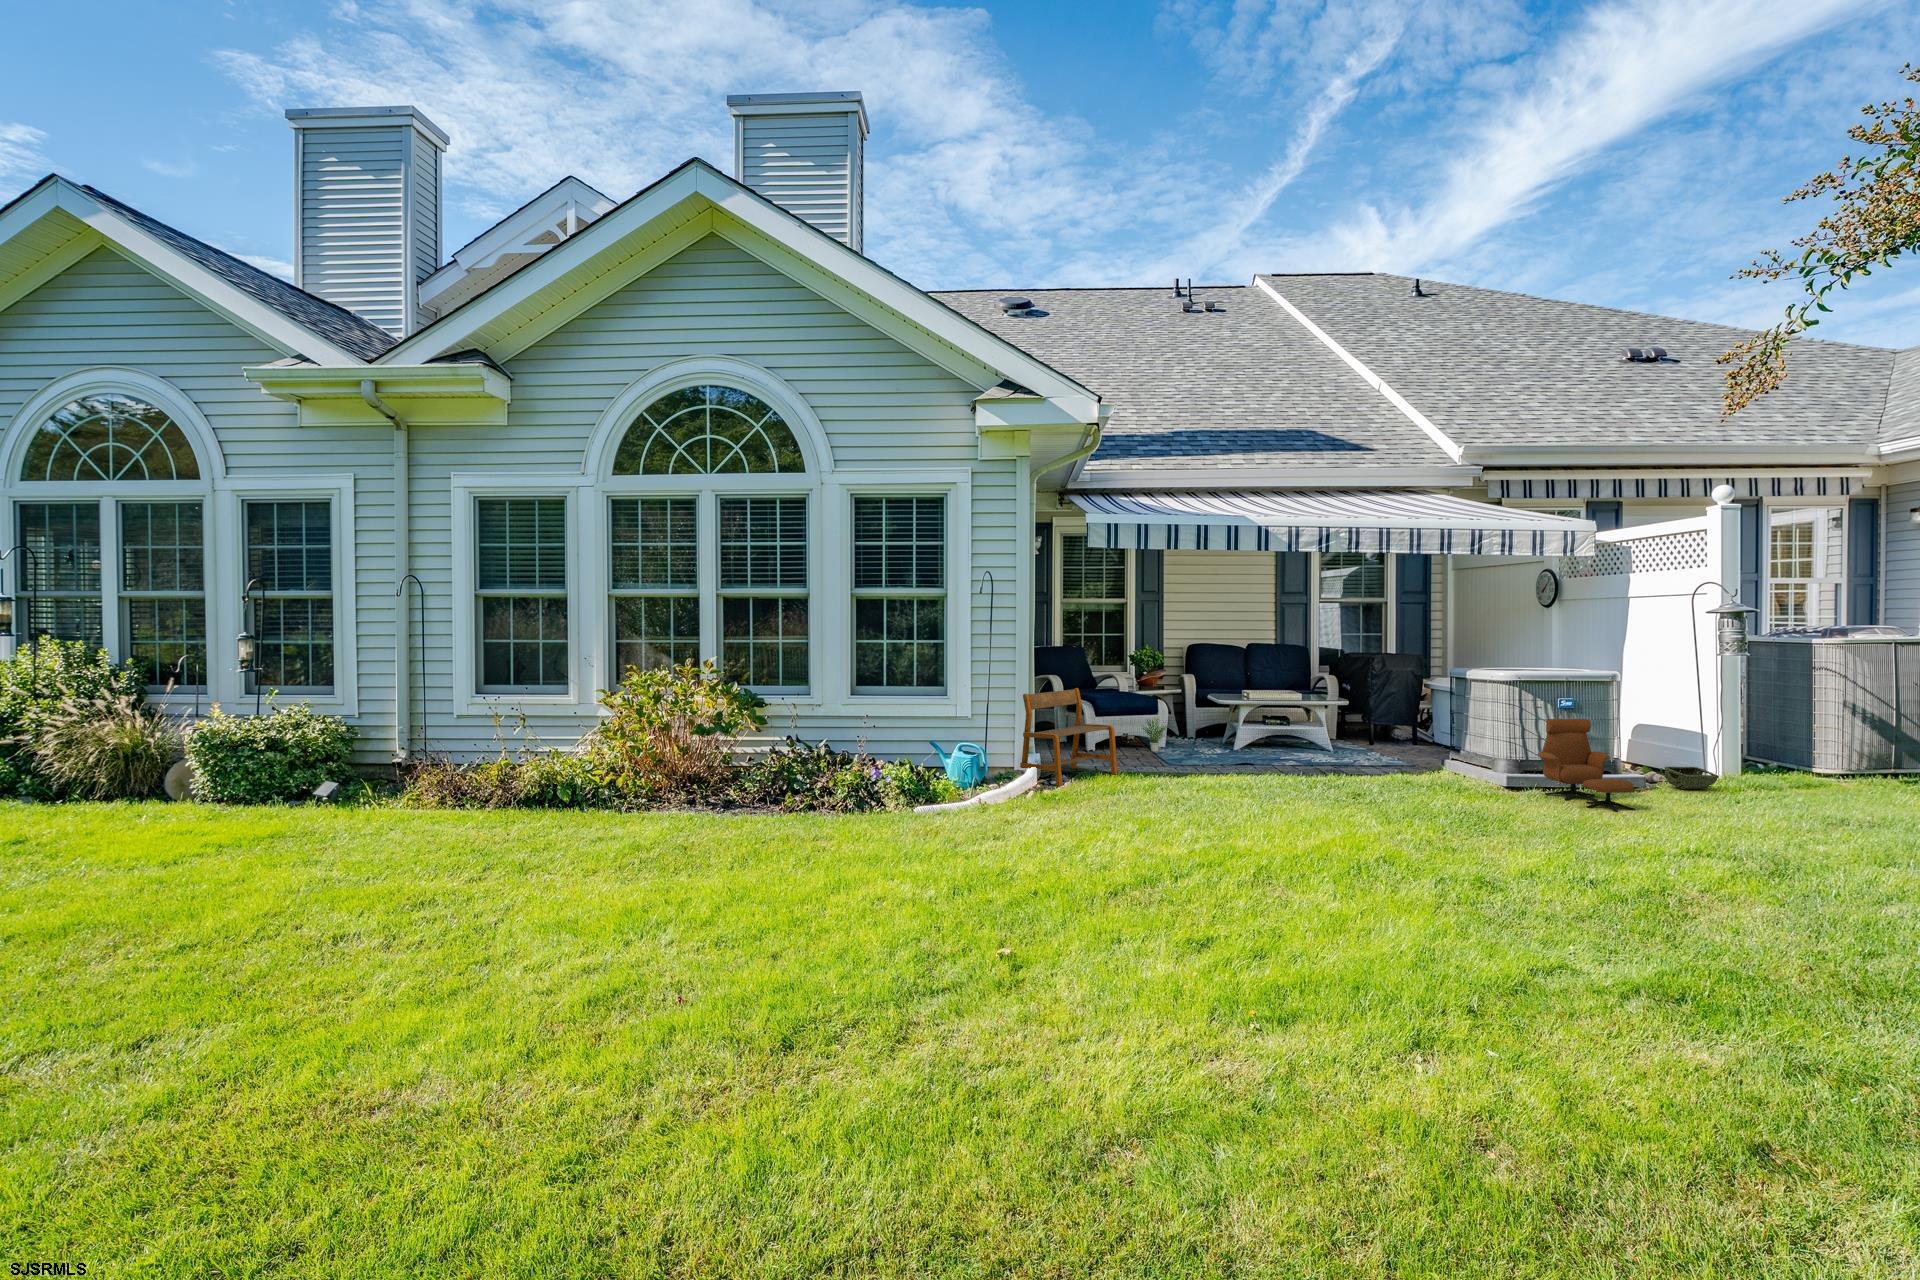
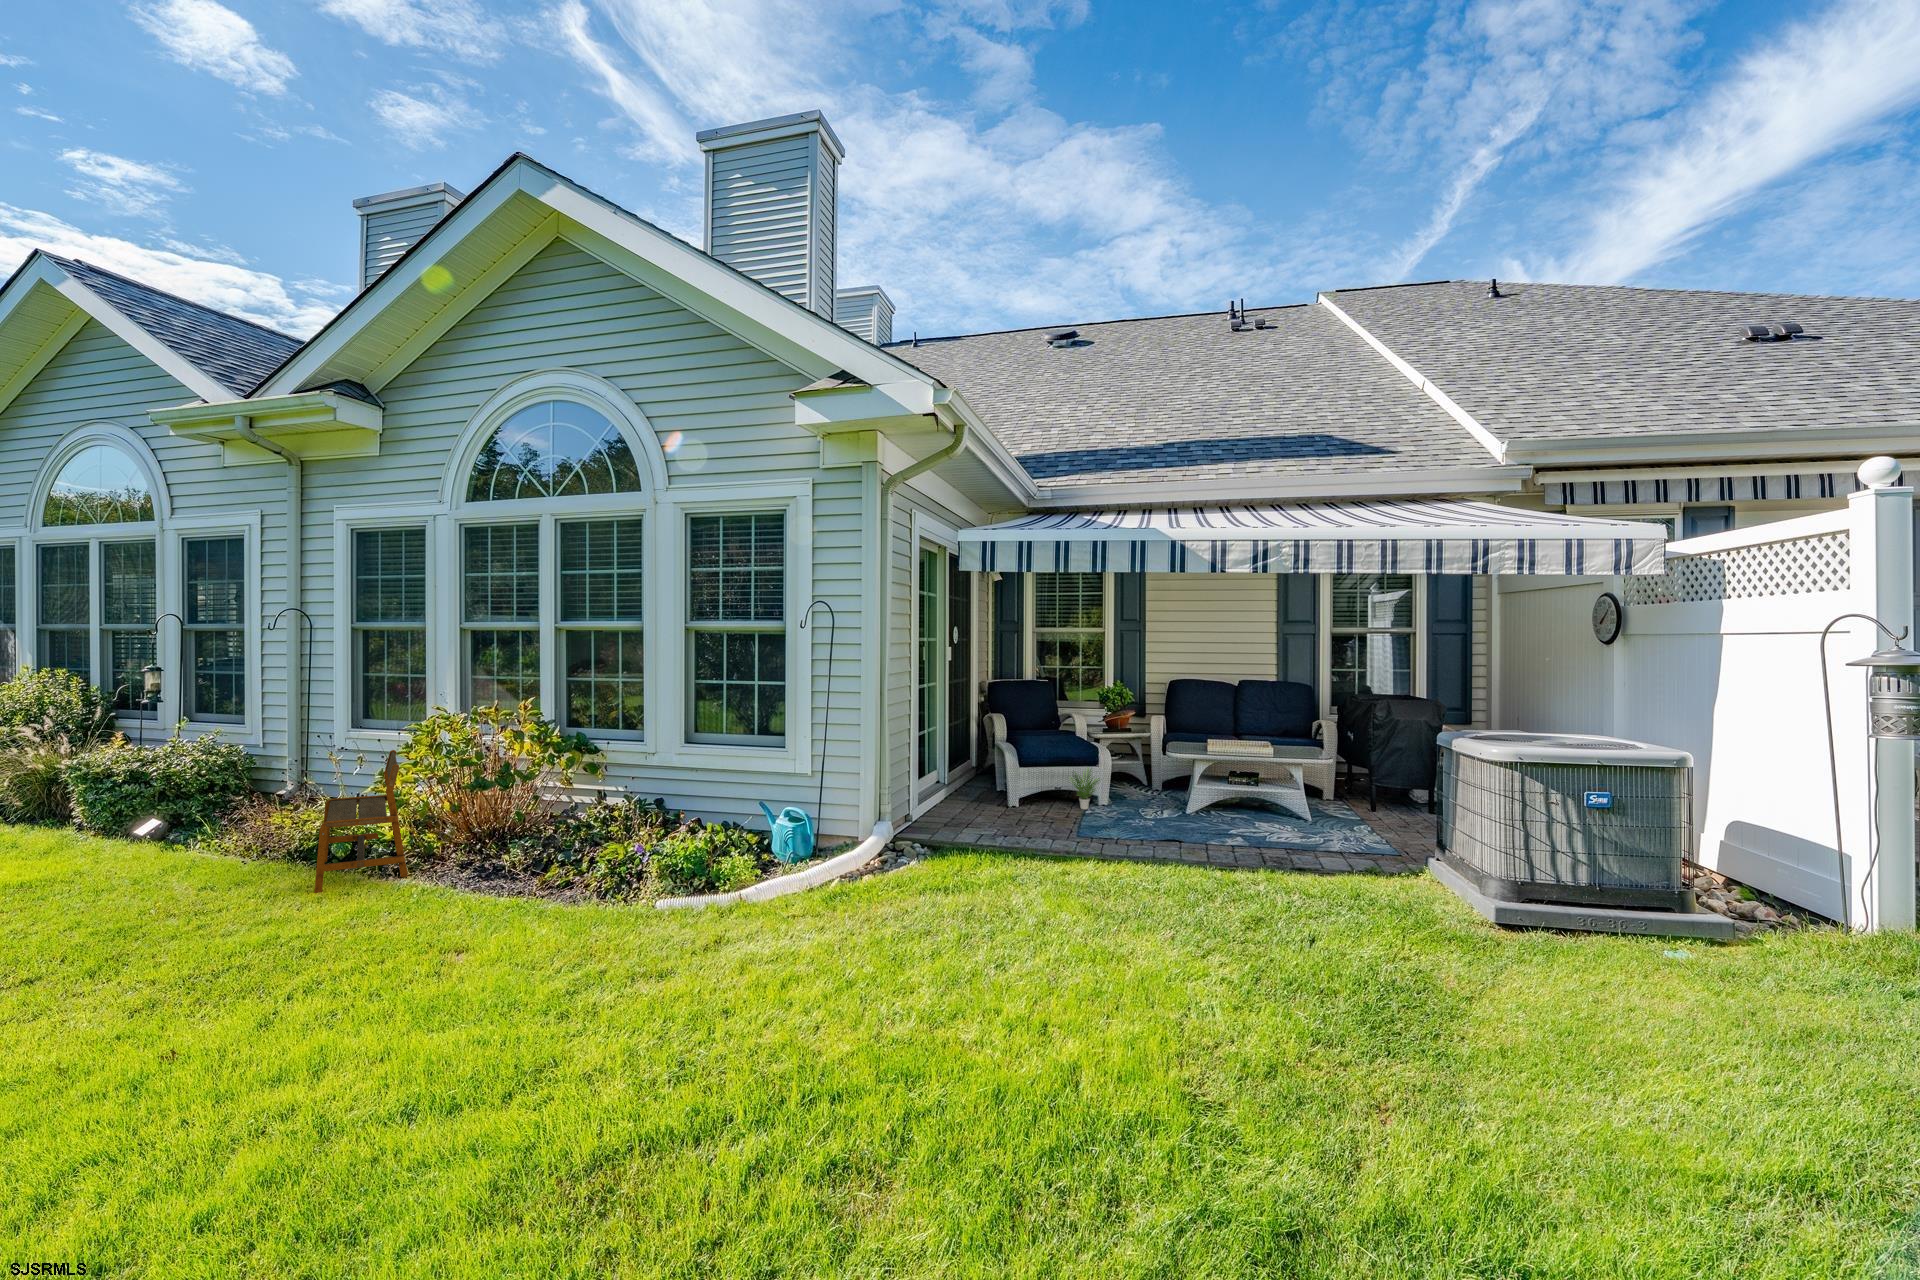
bench: present [1020,688,1117,787] -> present [314,750,408,893]
lounge chair: present [1537,718,1635,812] -> none [1542,818,1698,984]
woven basket: present [1664,767,1719,789] -> none [1771,895,1870,936]

